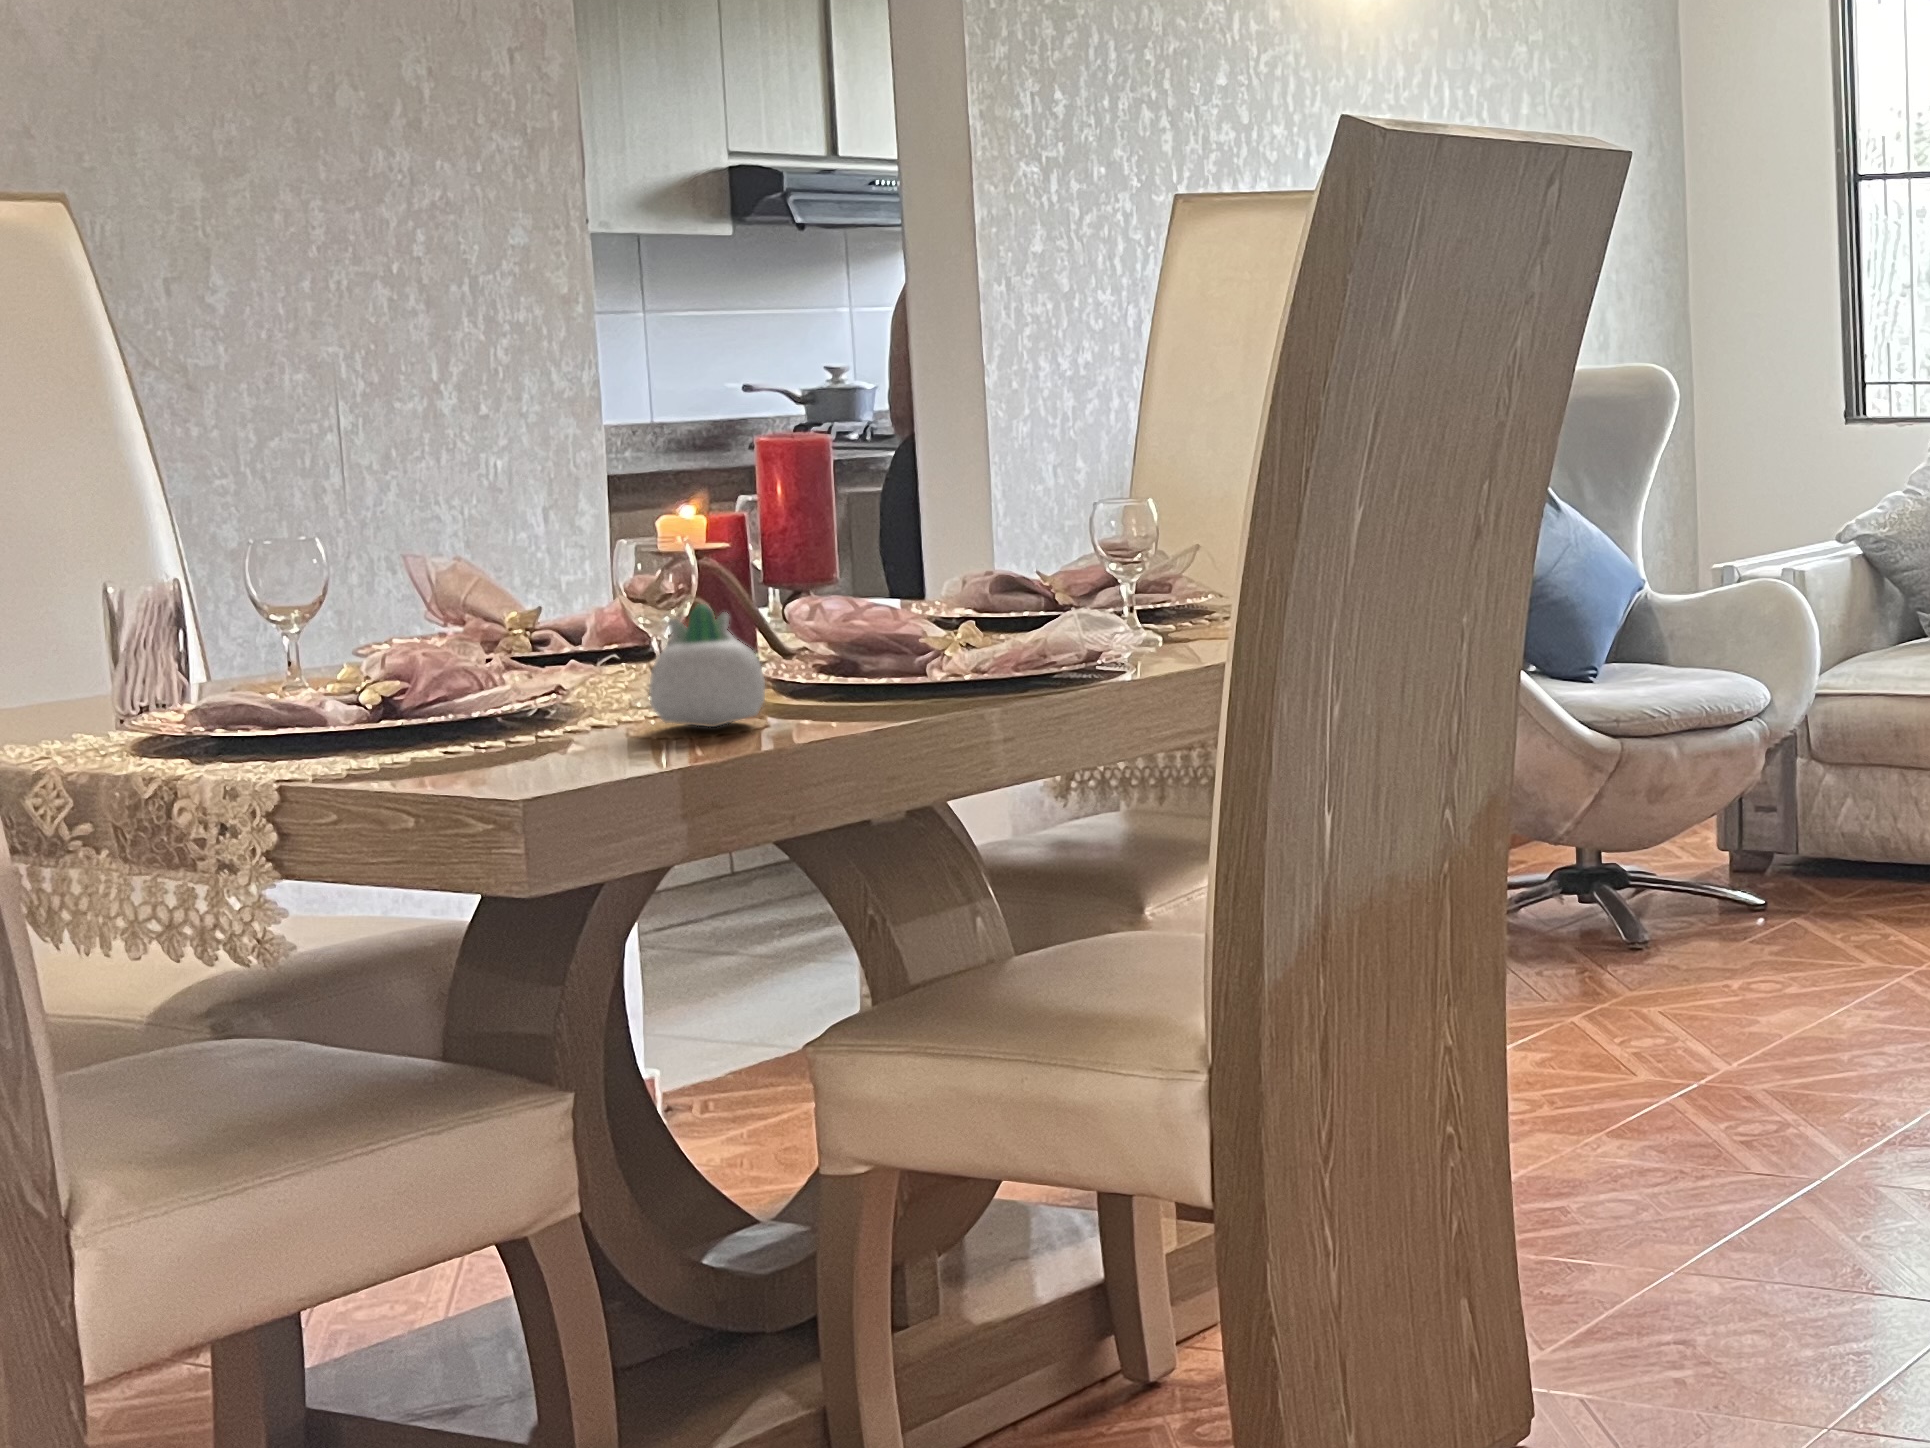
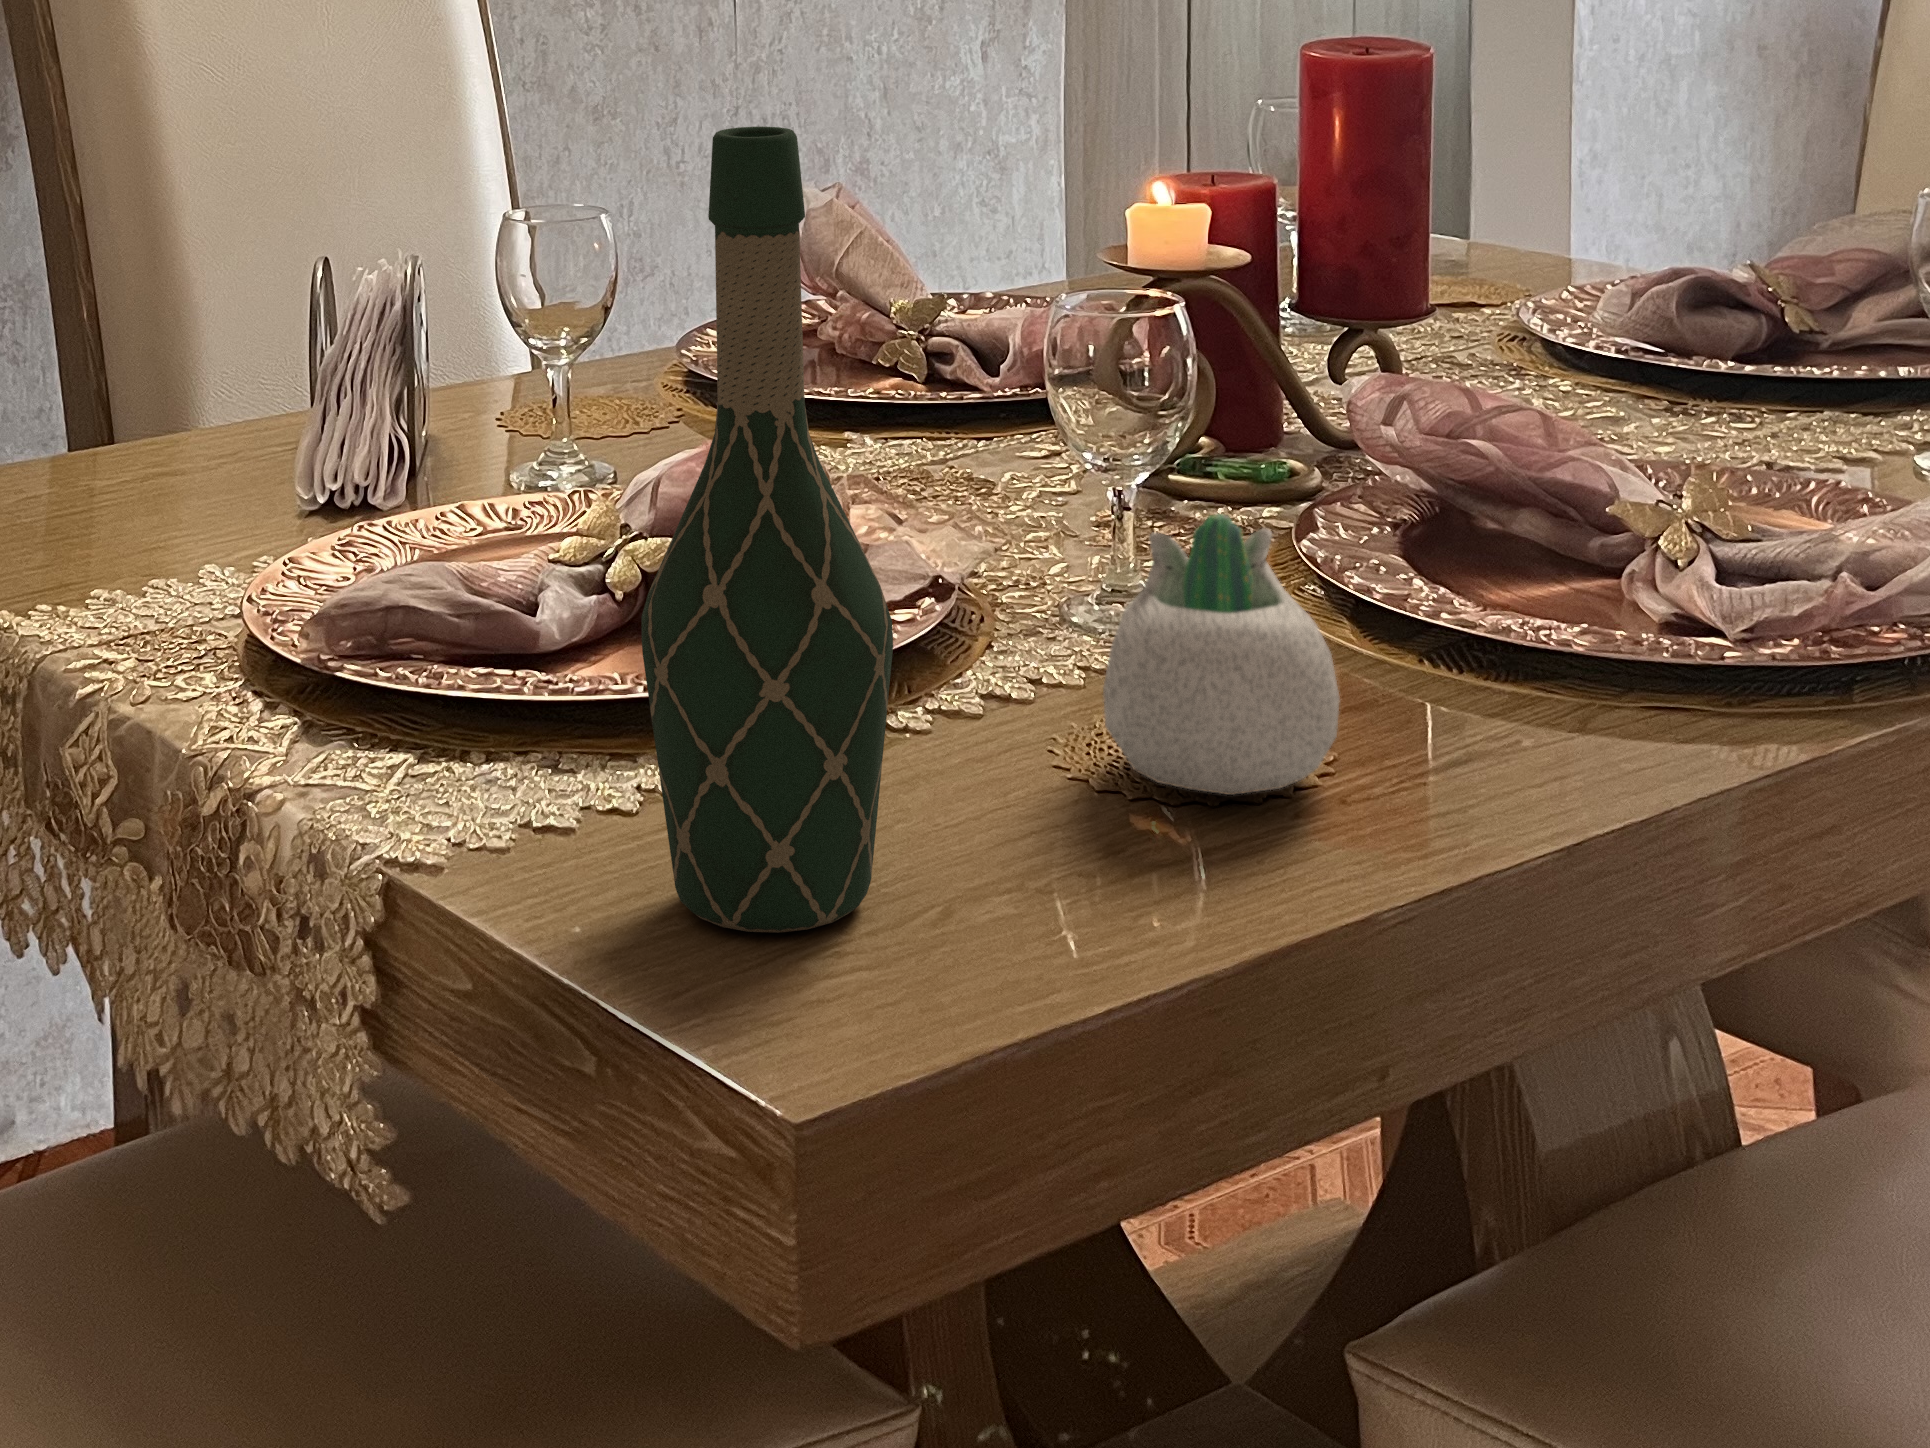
wine bottle: none [414,415,544,776] -> present [642,127,893,933]

